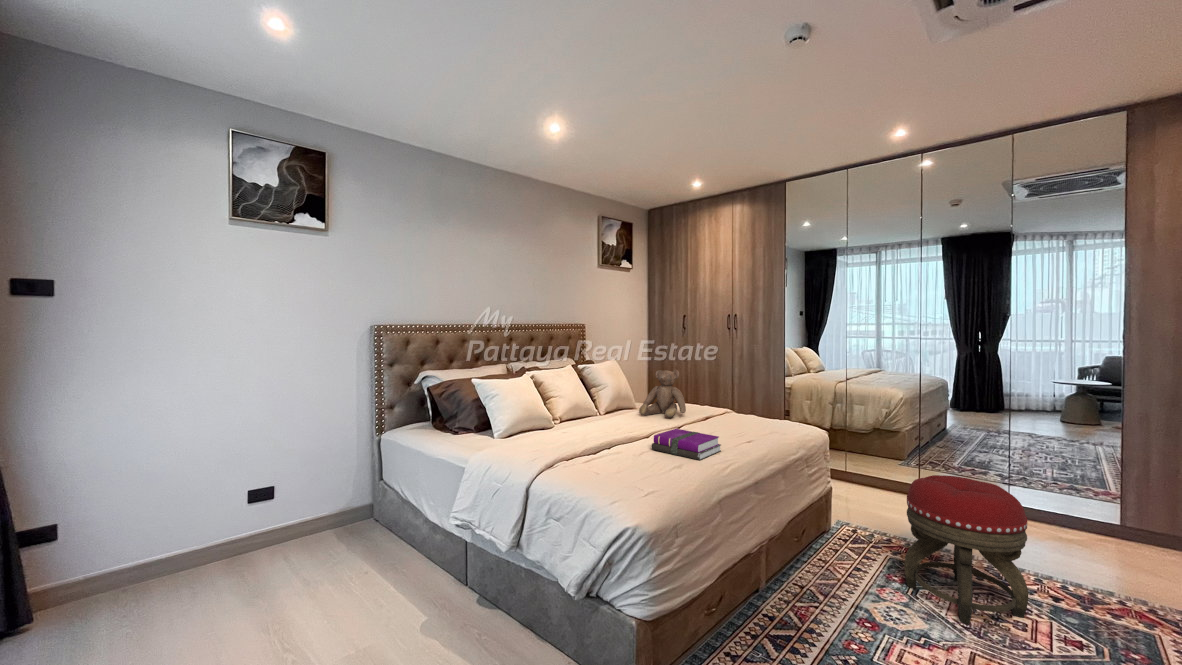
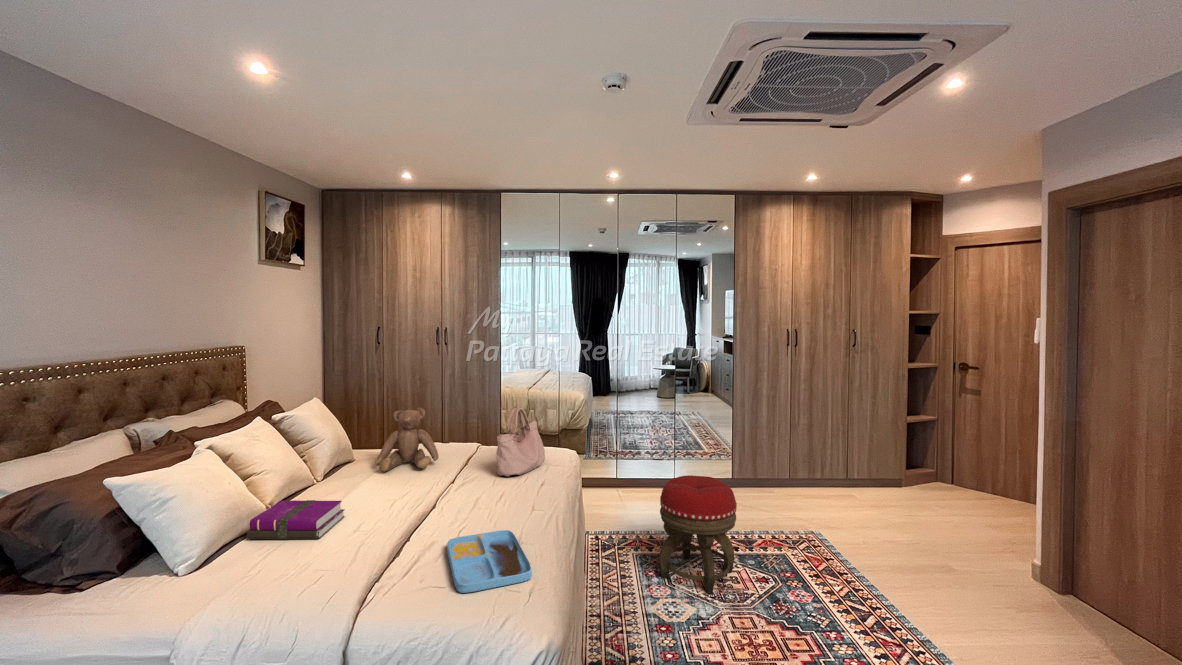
handbag: none [720,373,776,433] -> present [496,408,545,476]
notebook: present [651,429,721,460] -> present [247,500,345,540]
tray: none [606,453,680,488] -> present [447,530,532,593]

